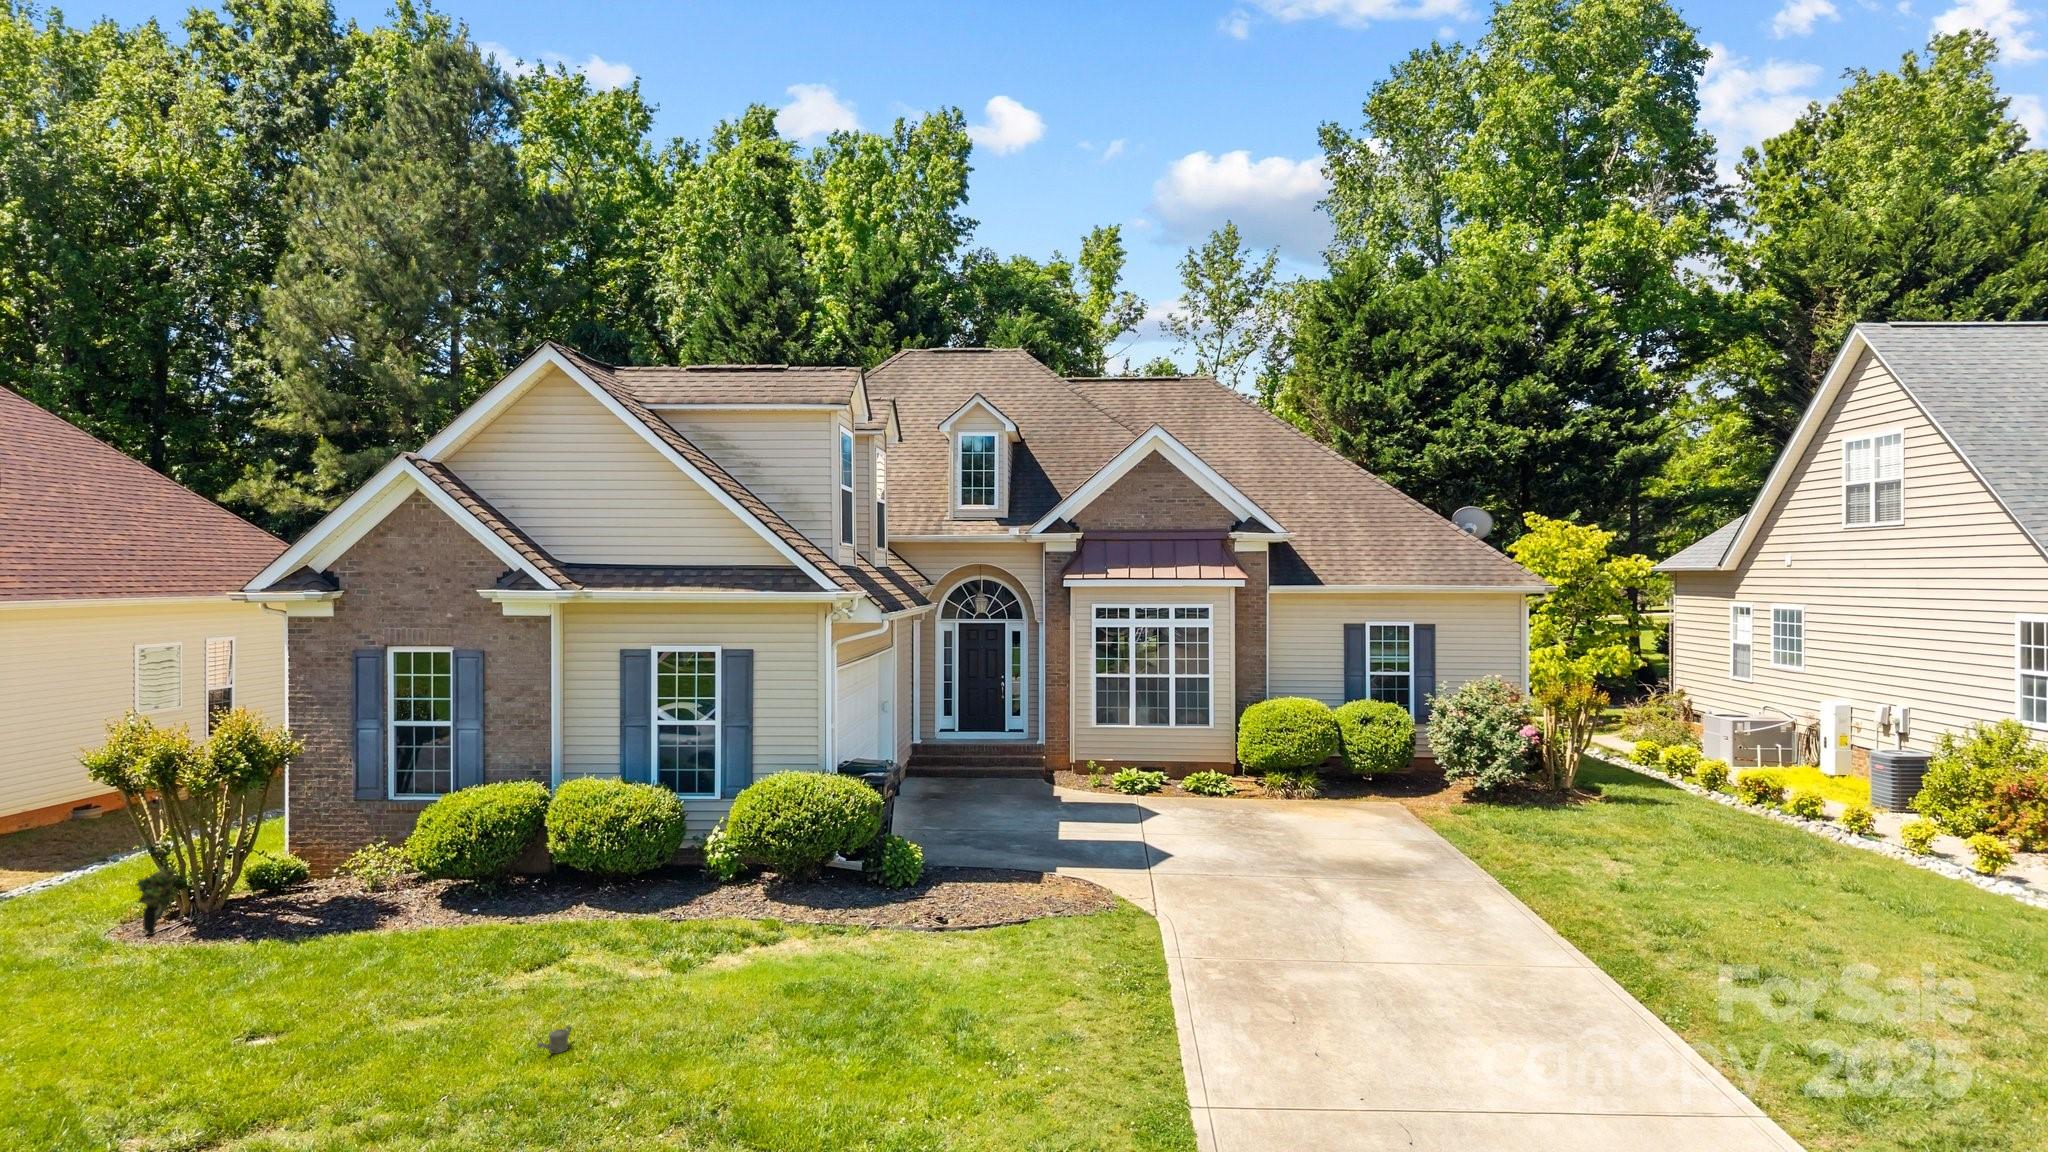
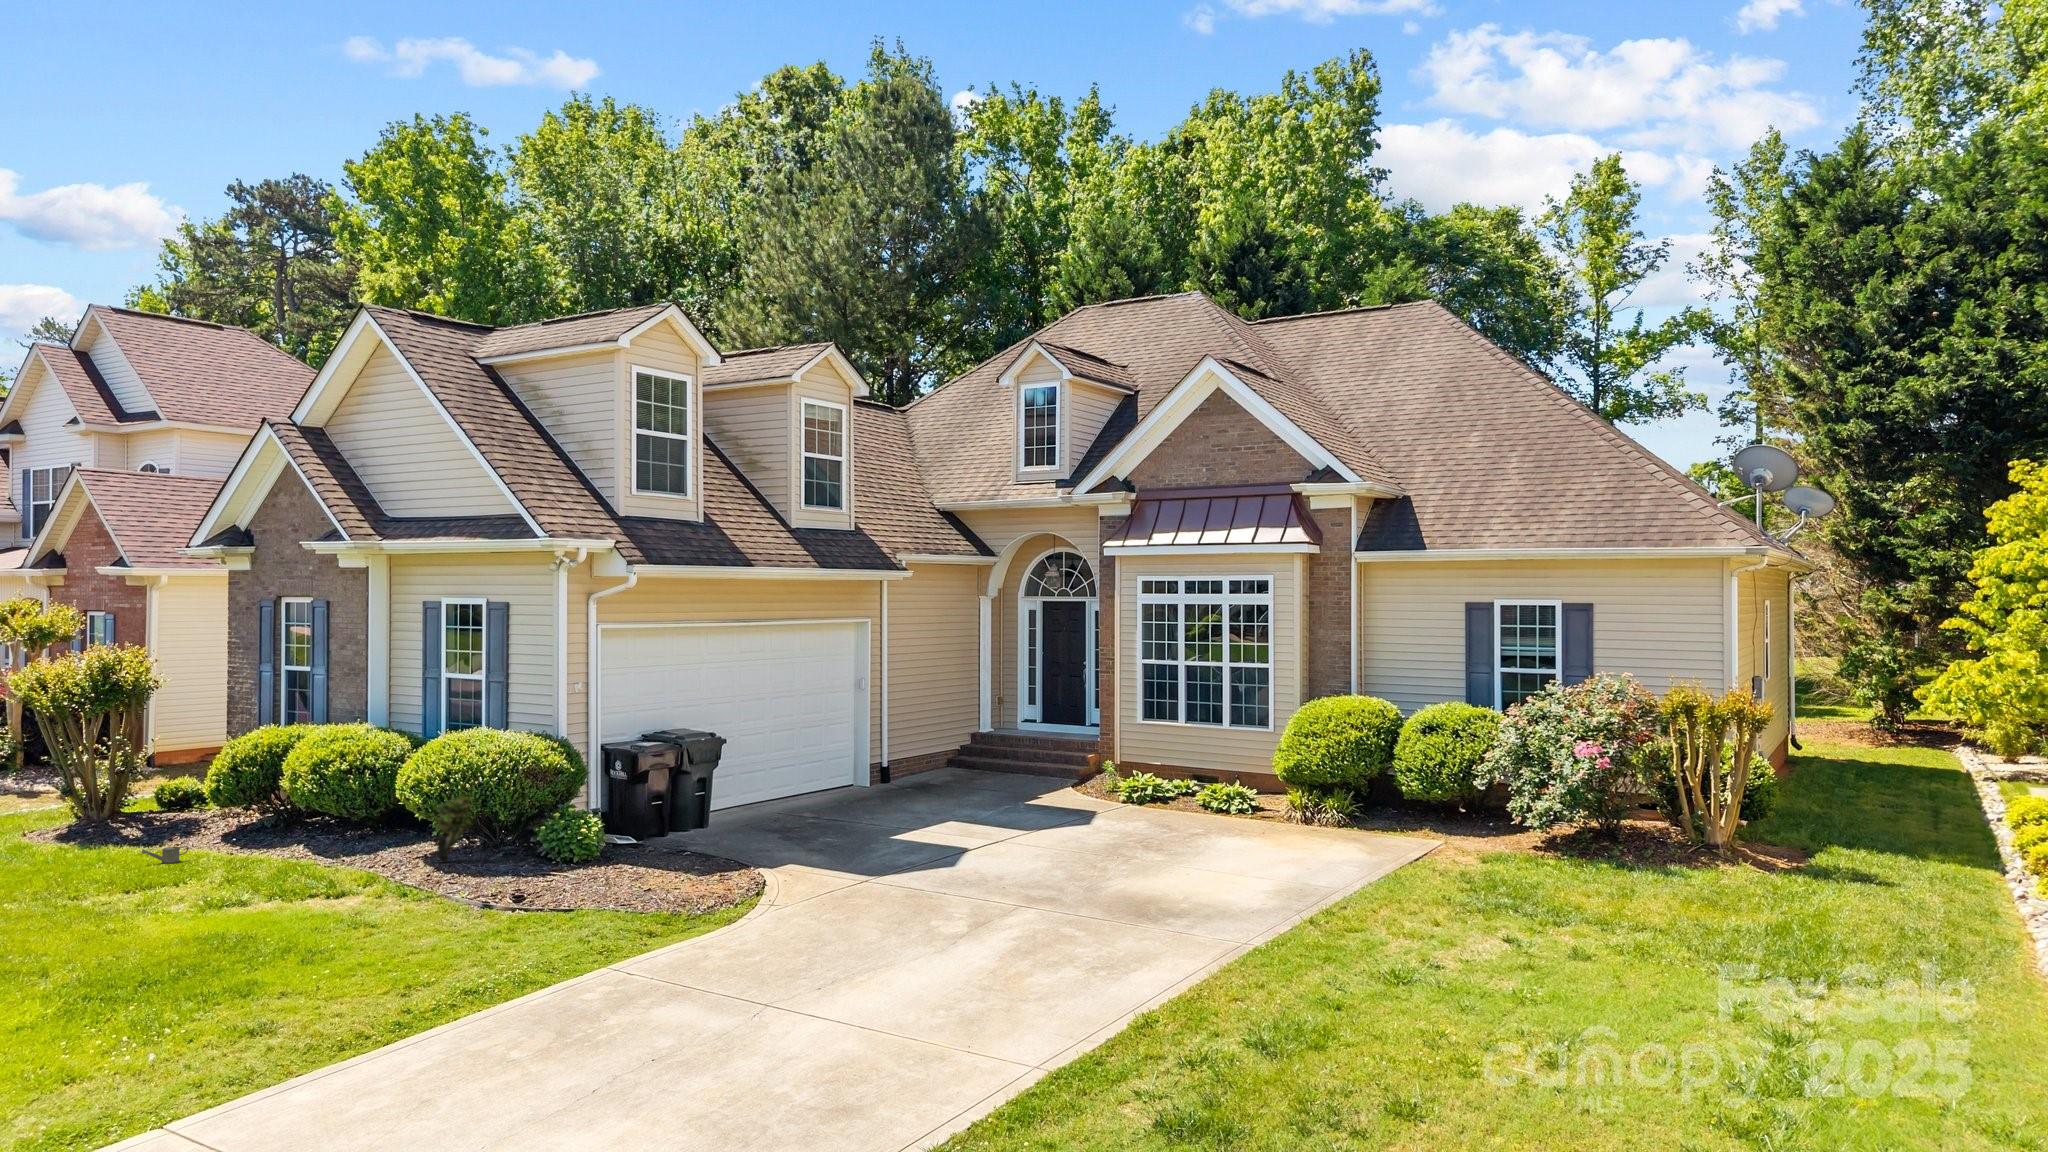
potted plant: present [135,868,178,935] -> present [435,796,472,863]

